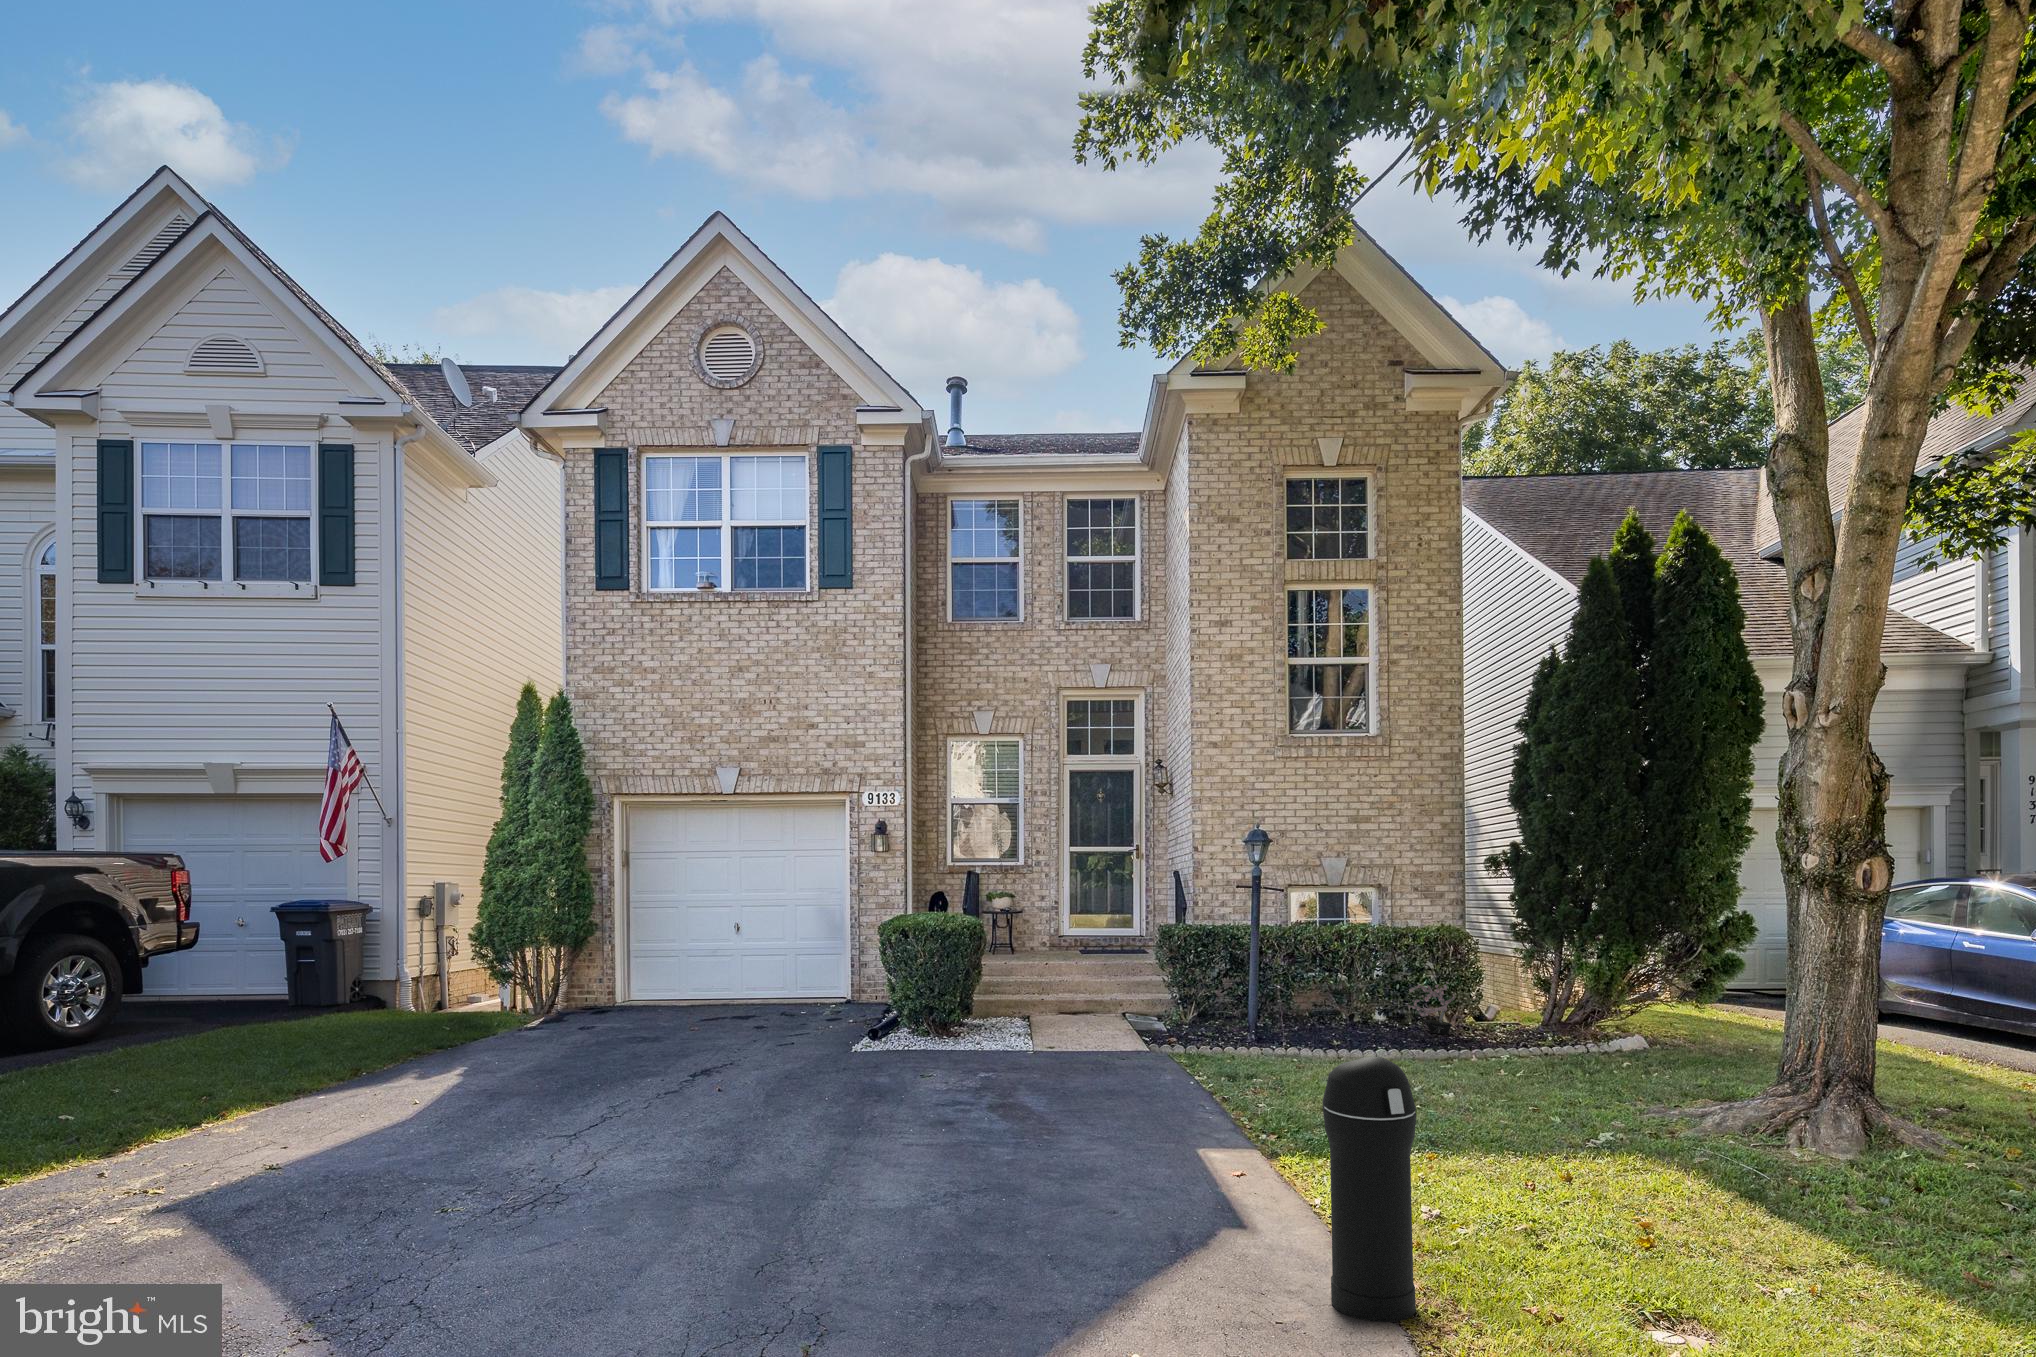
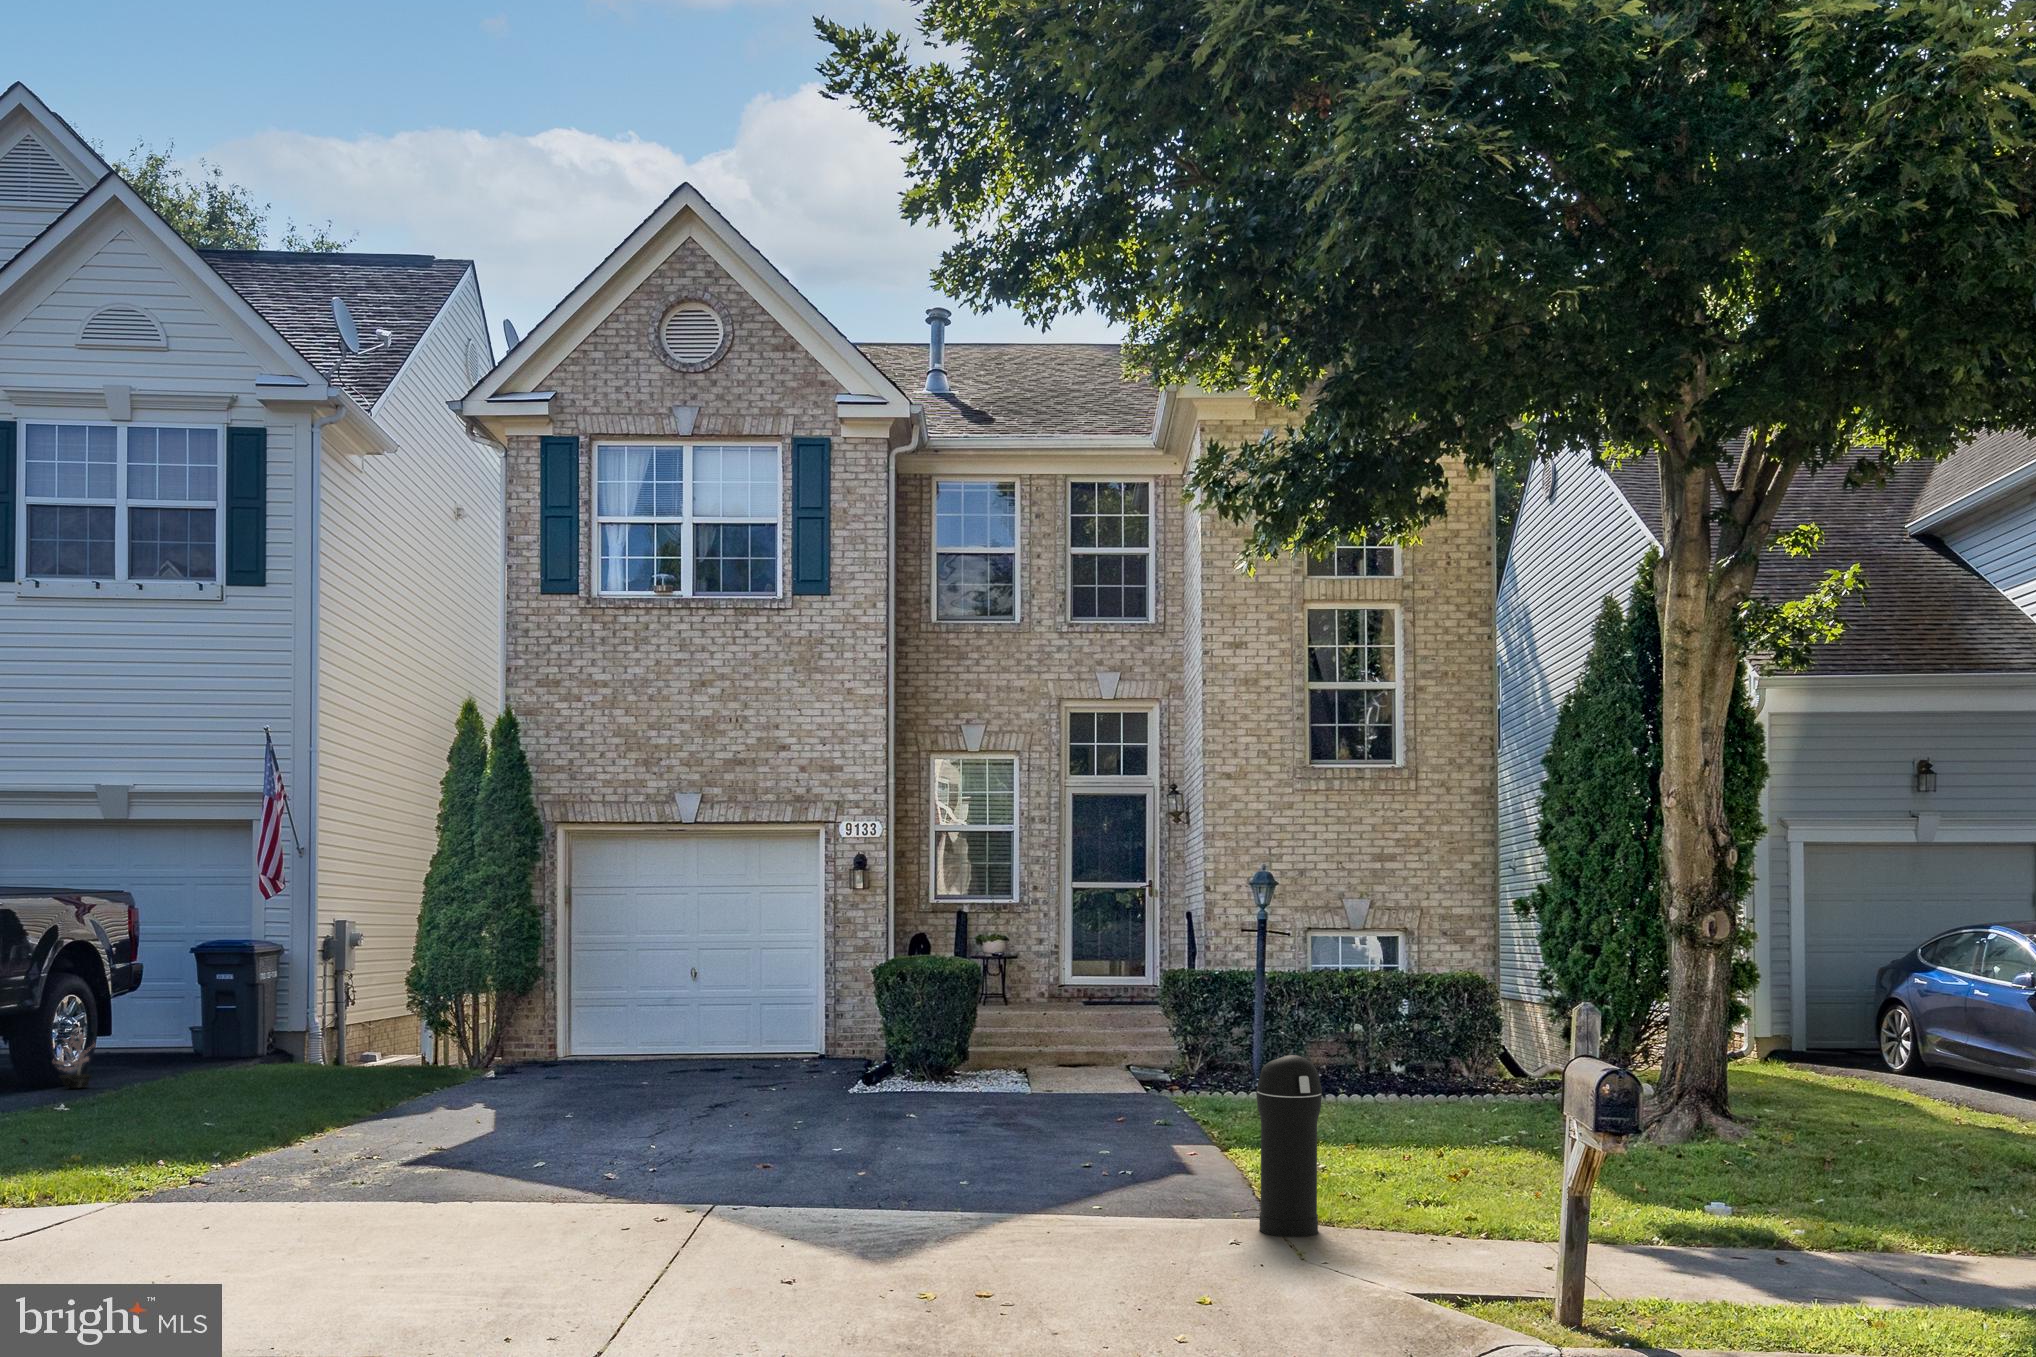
potted plant: present [1408,982,1455,1035] -> present [54,1034,96,1088]

